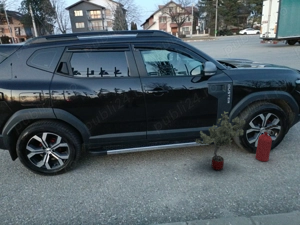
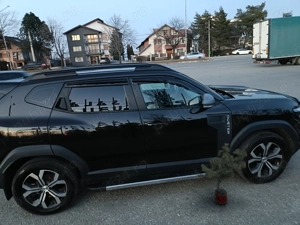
fire extinguisher: present [256,124,278,161] -> none [259,154,280,193]

